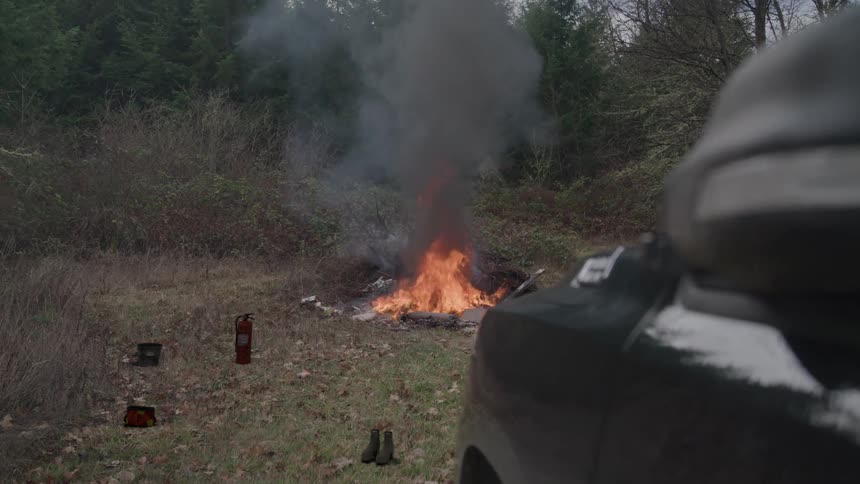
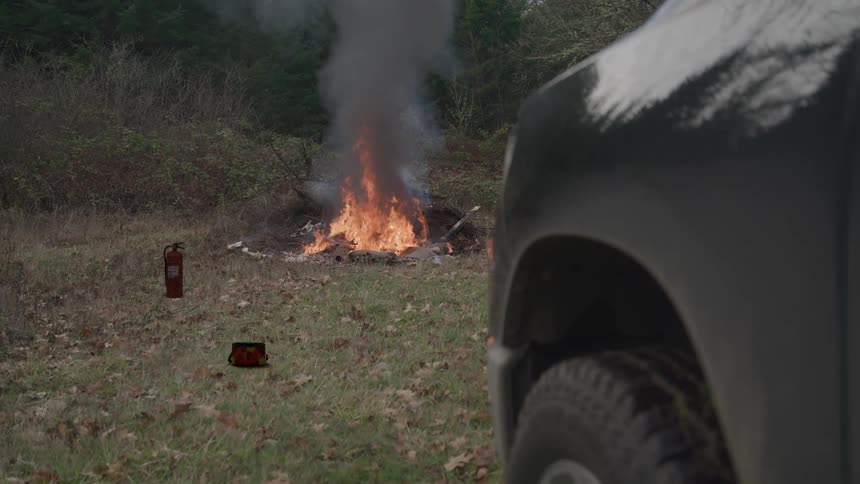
bucket: present [134,343,162,367] -> none [50,281,82,307]
bag: present [123,405,157,427] -> present [227,342,268,366]
boots: present [361,429,394,464] -> none [321,342,357,377]

